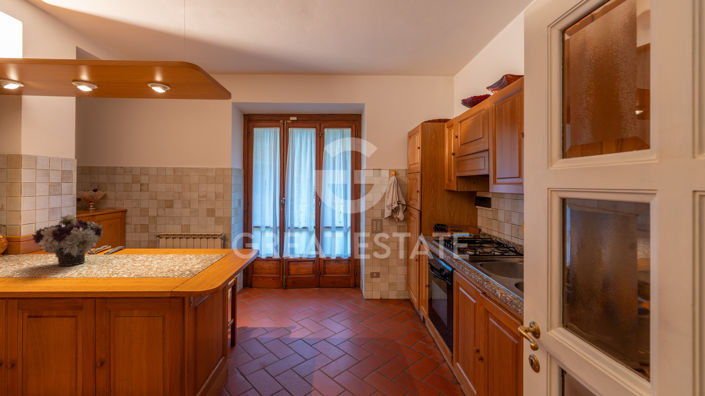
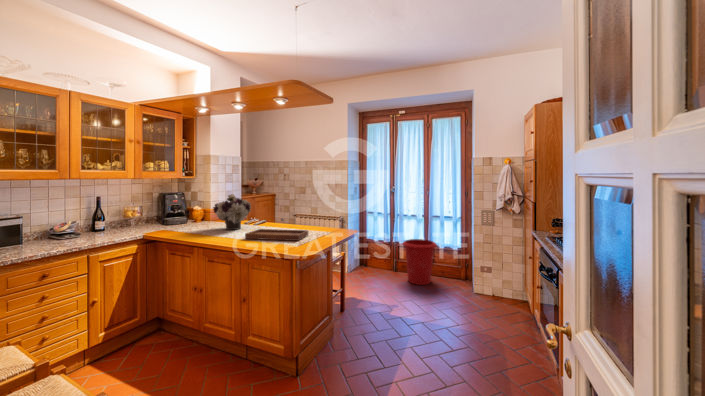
tray: none [102,245,198,278] -> present [245,218,308,241]
waste bin: none [296,251,331,299] -> present [403,239,437,285]

